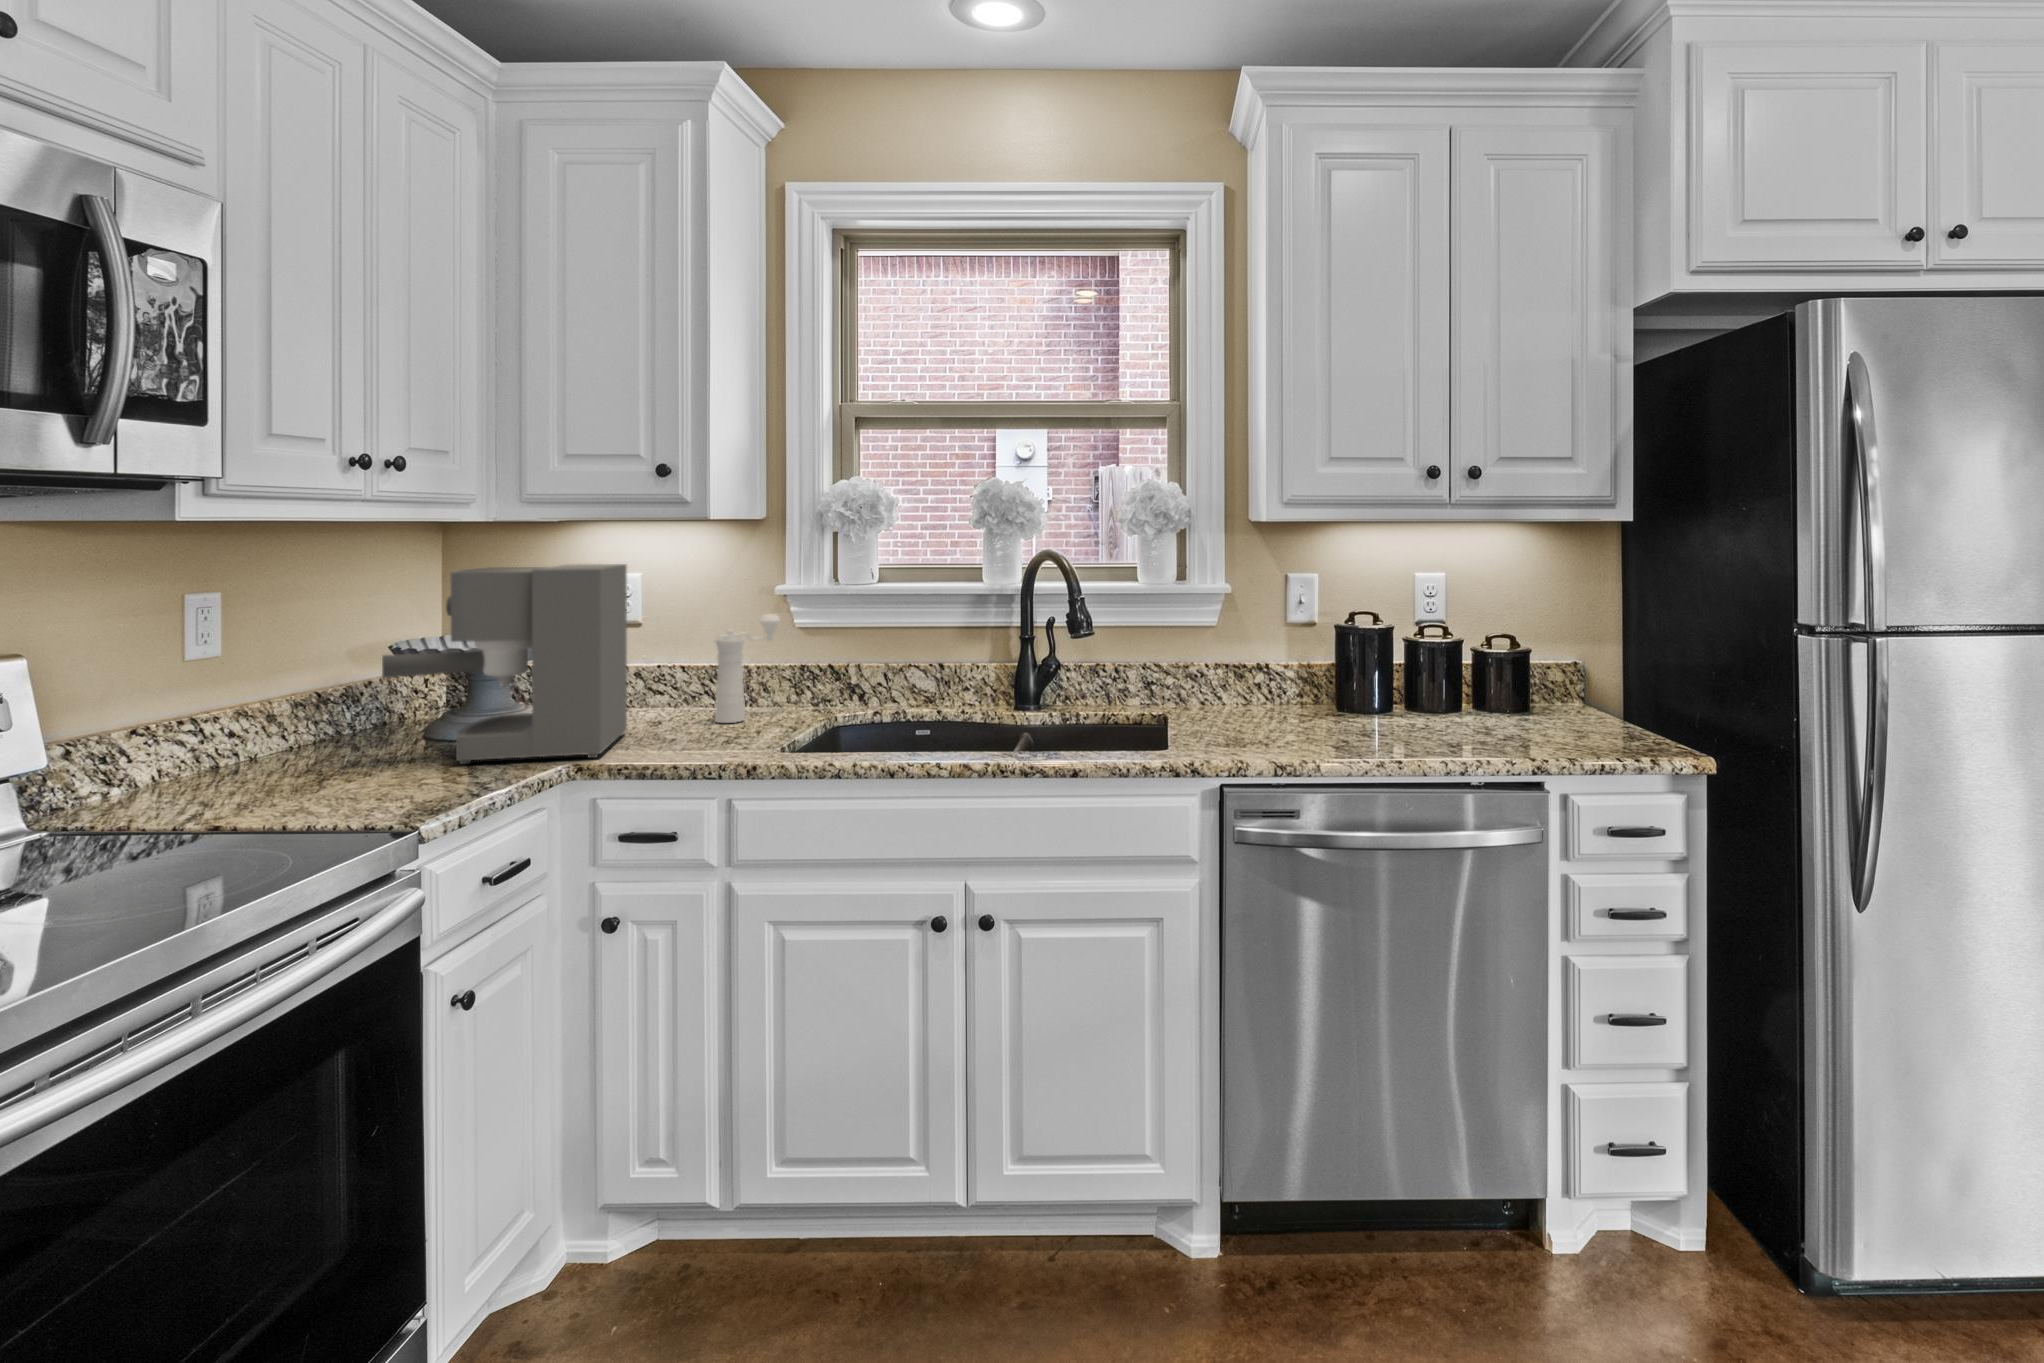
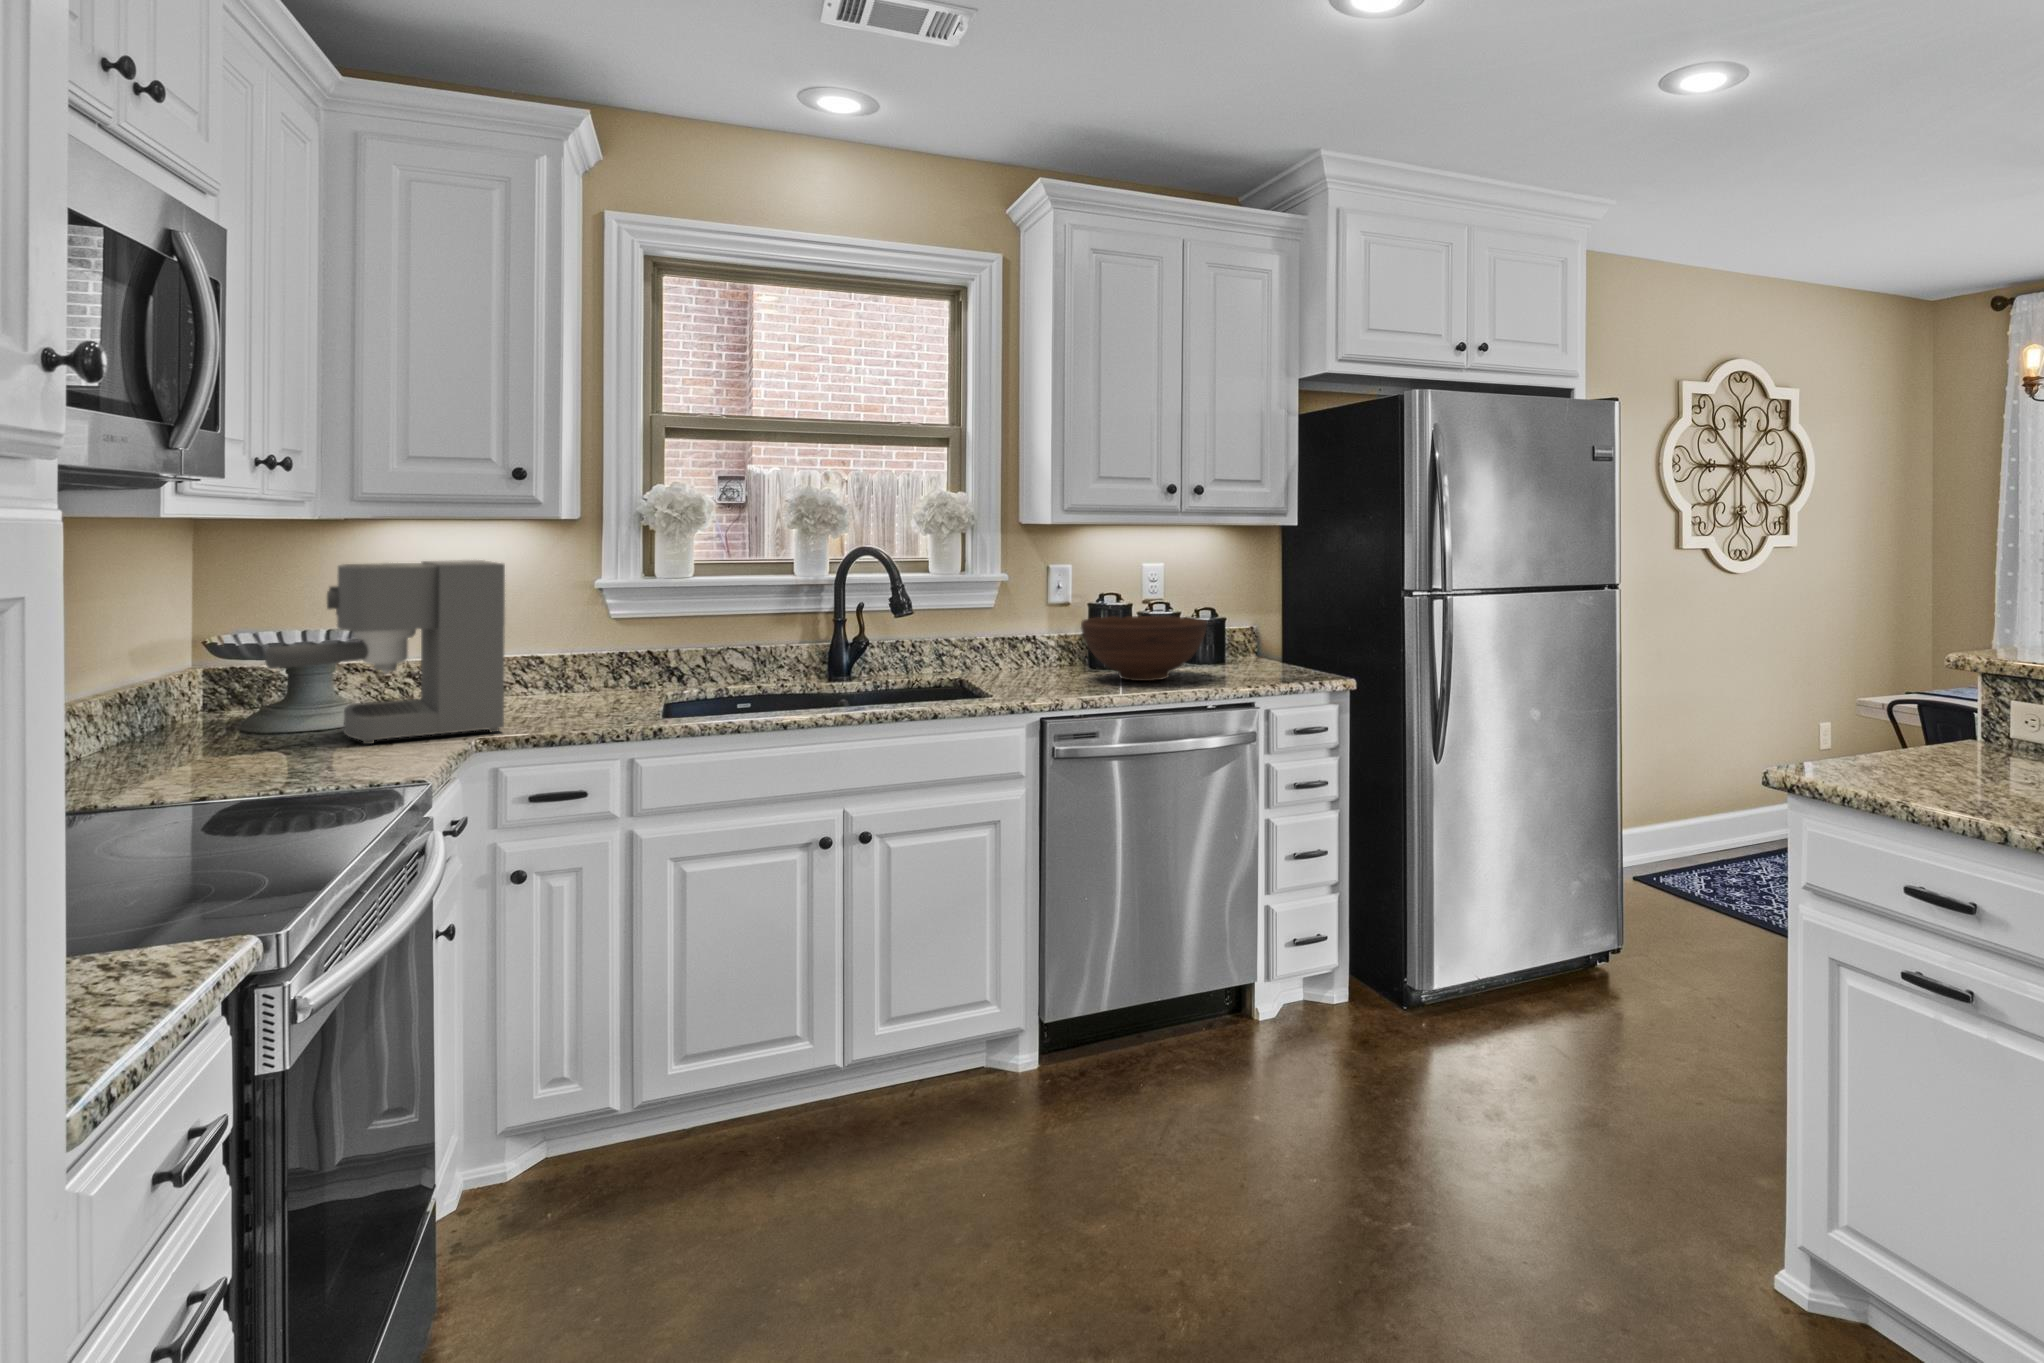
pepper mill: present [715,614,781,723] -> none [551,606,603,704]
fruit bowl: none [1312,643,1485,735] -> present [1081,616,1207,681]

